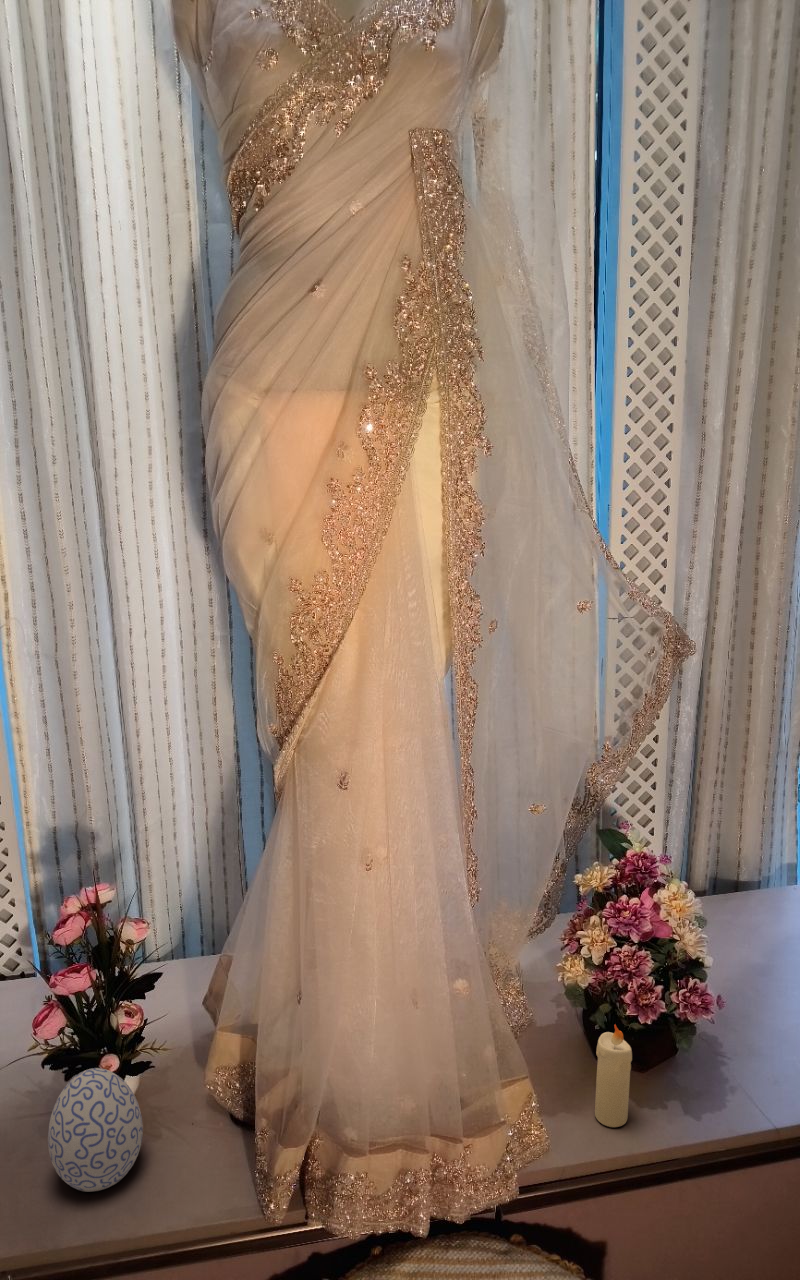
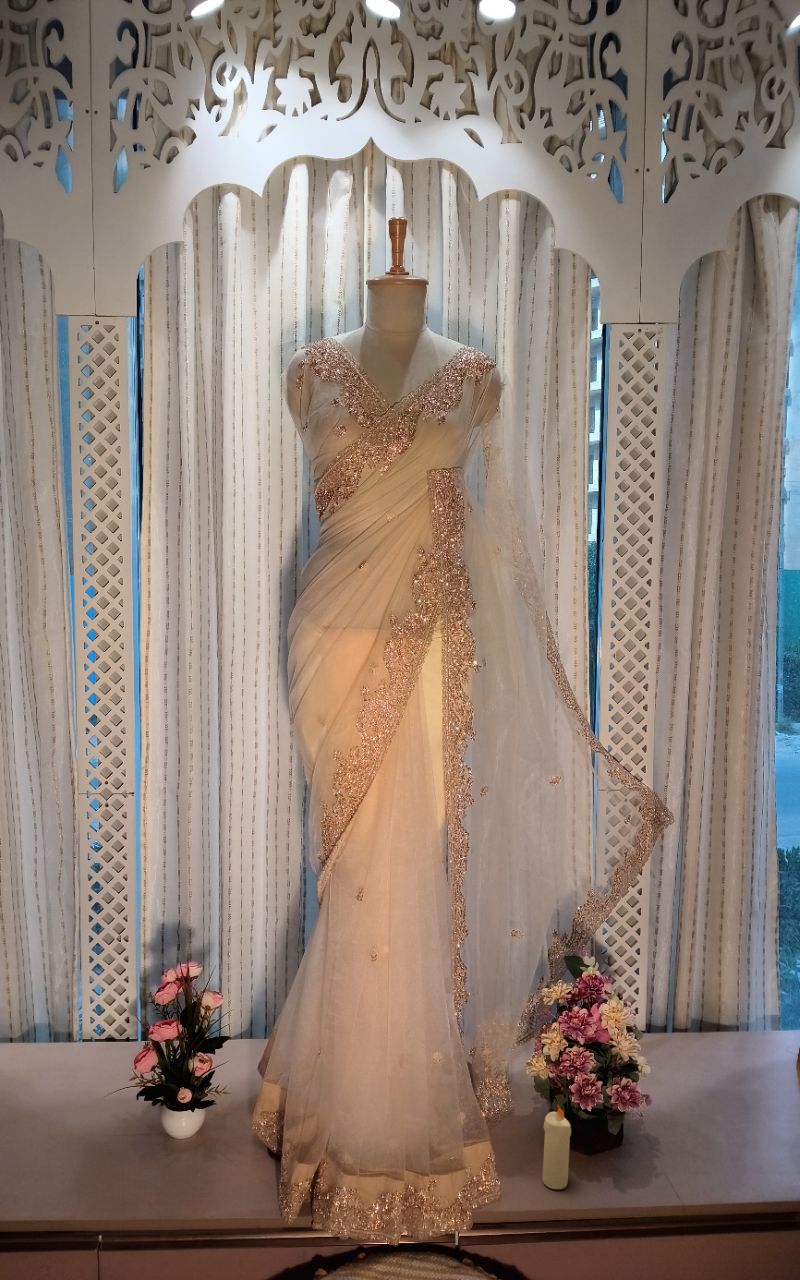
decorative egg: present [48,1068,143,1192] -> none [136,1096,203,1189]

